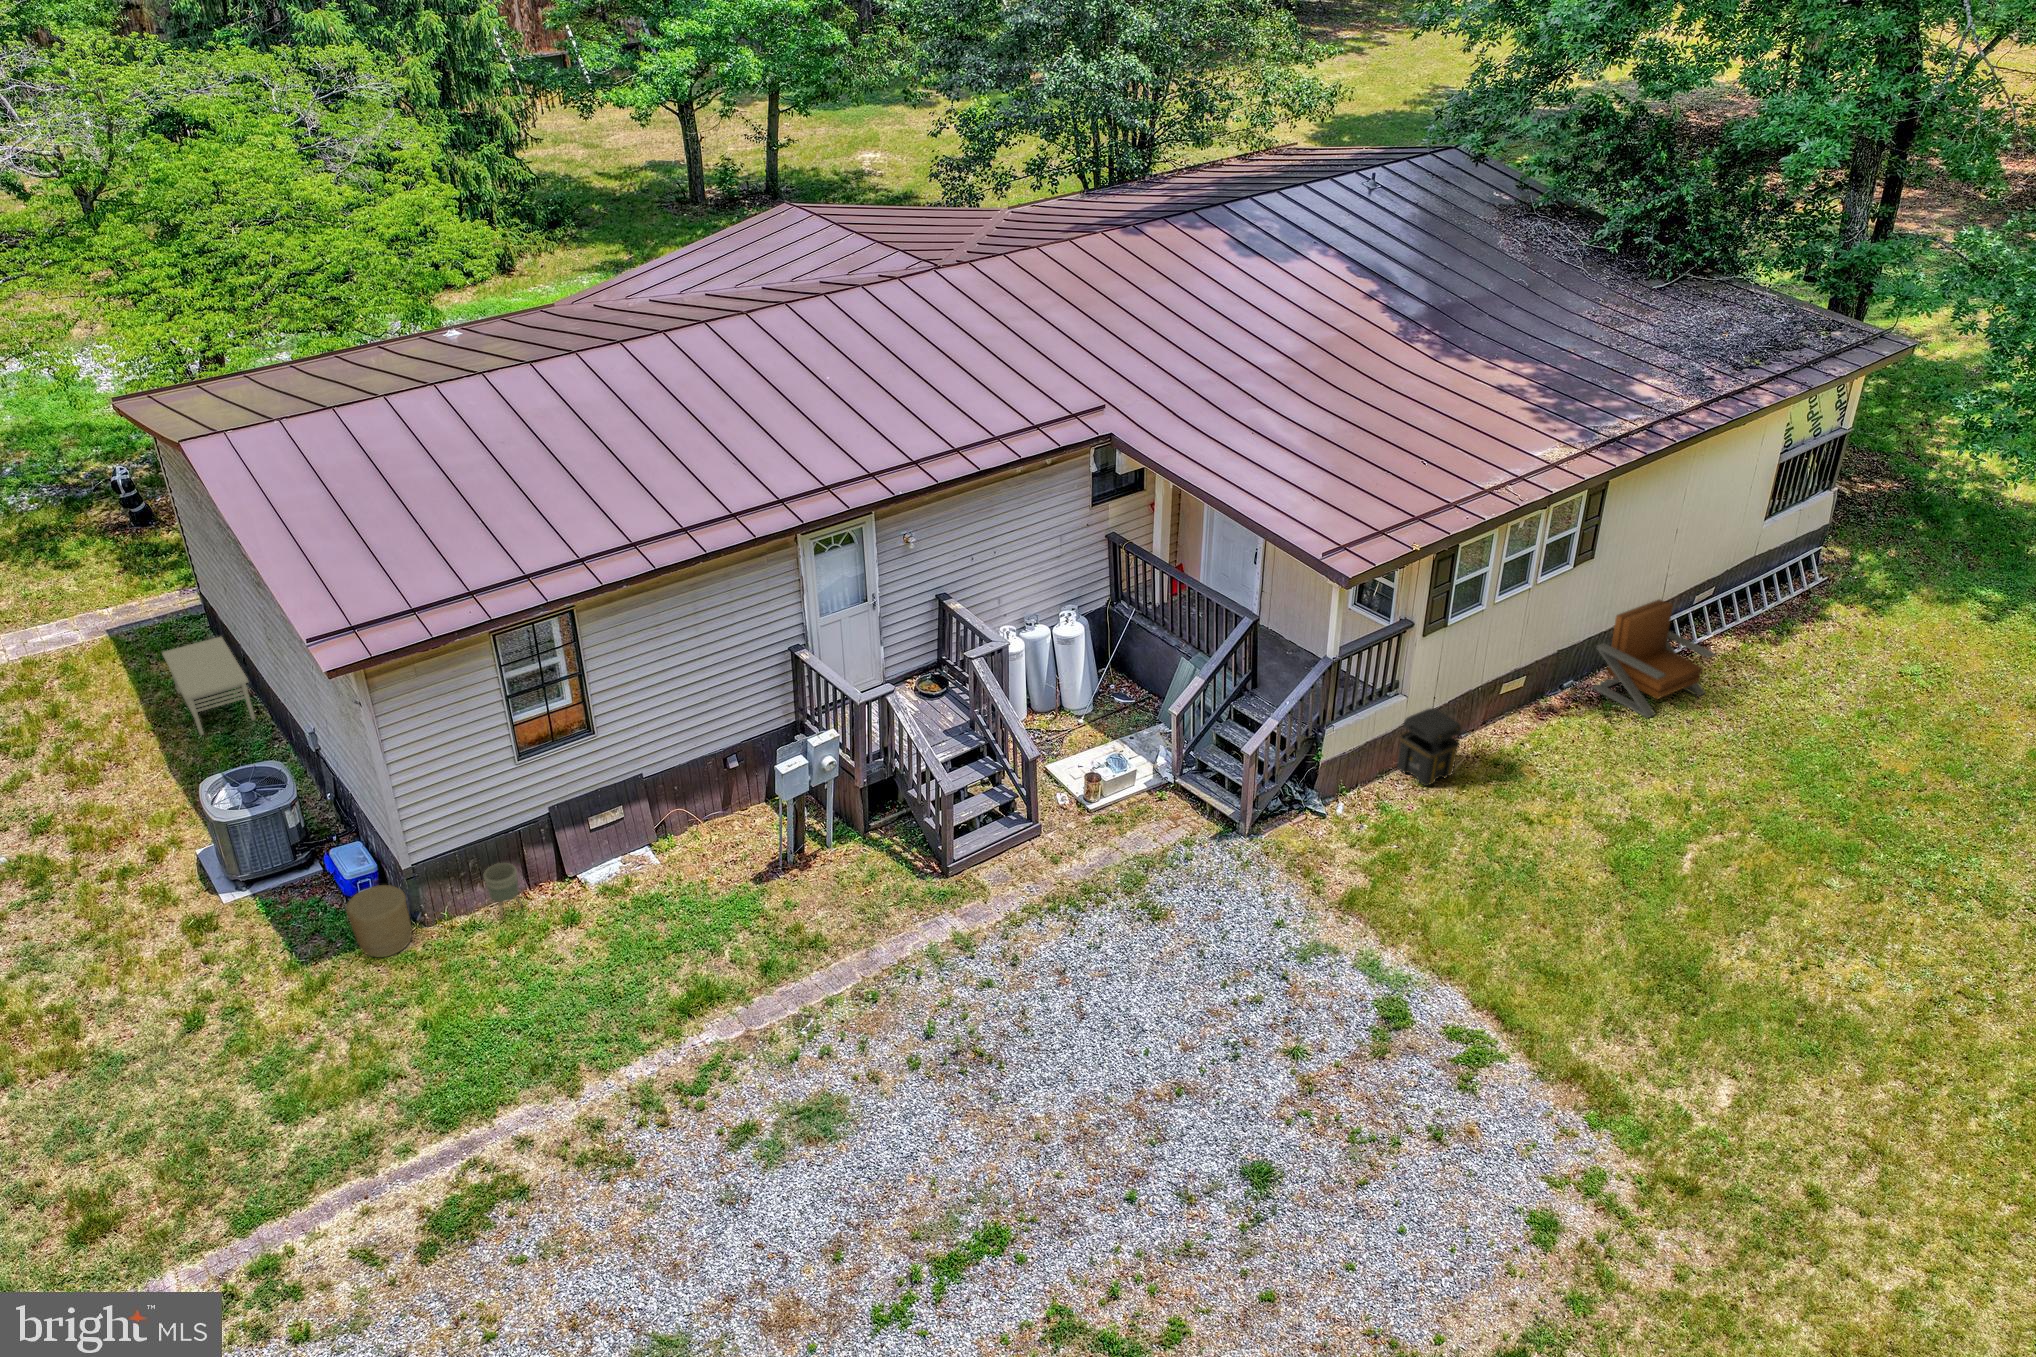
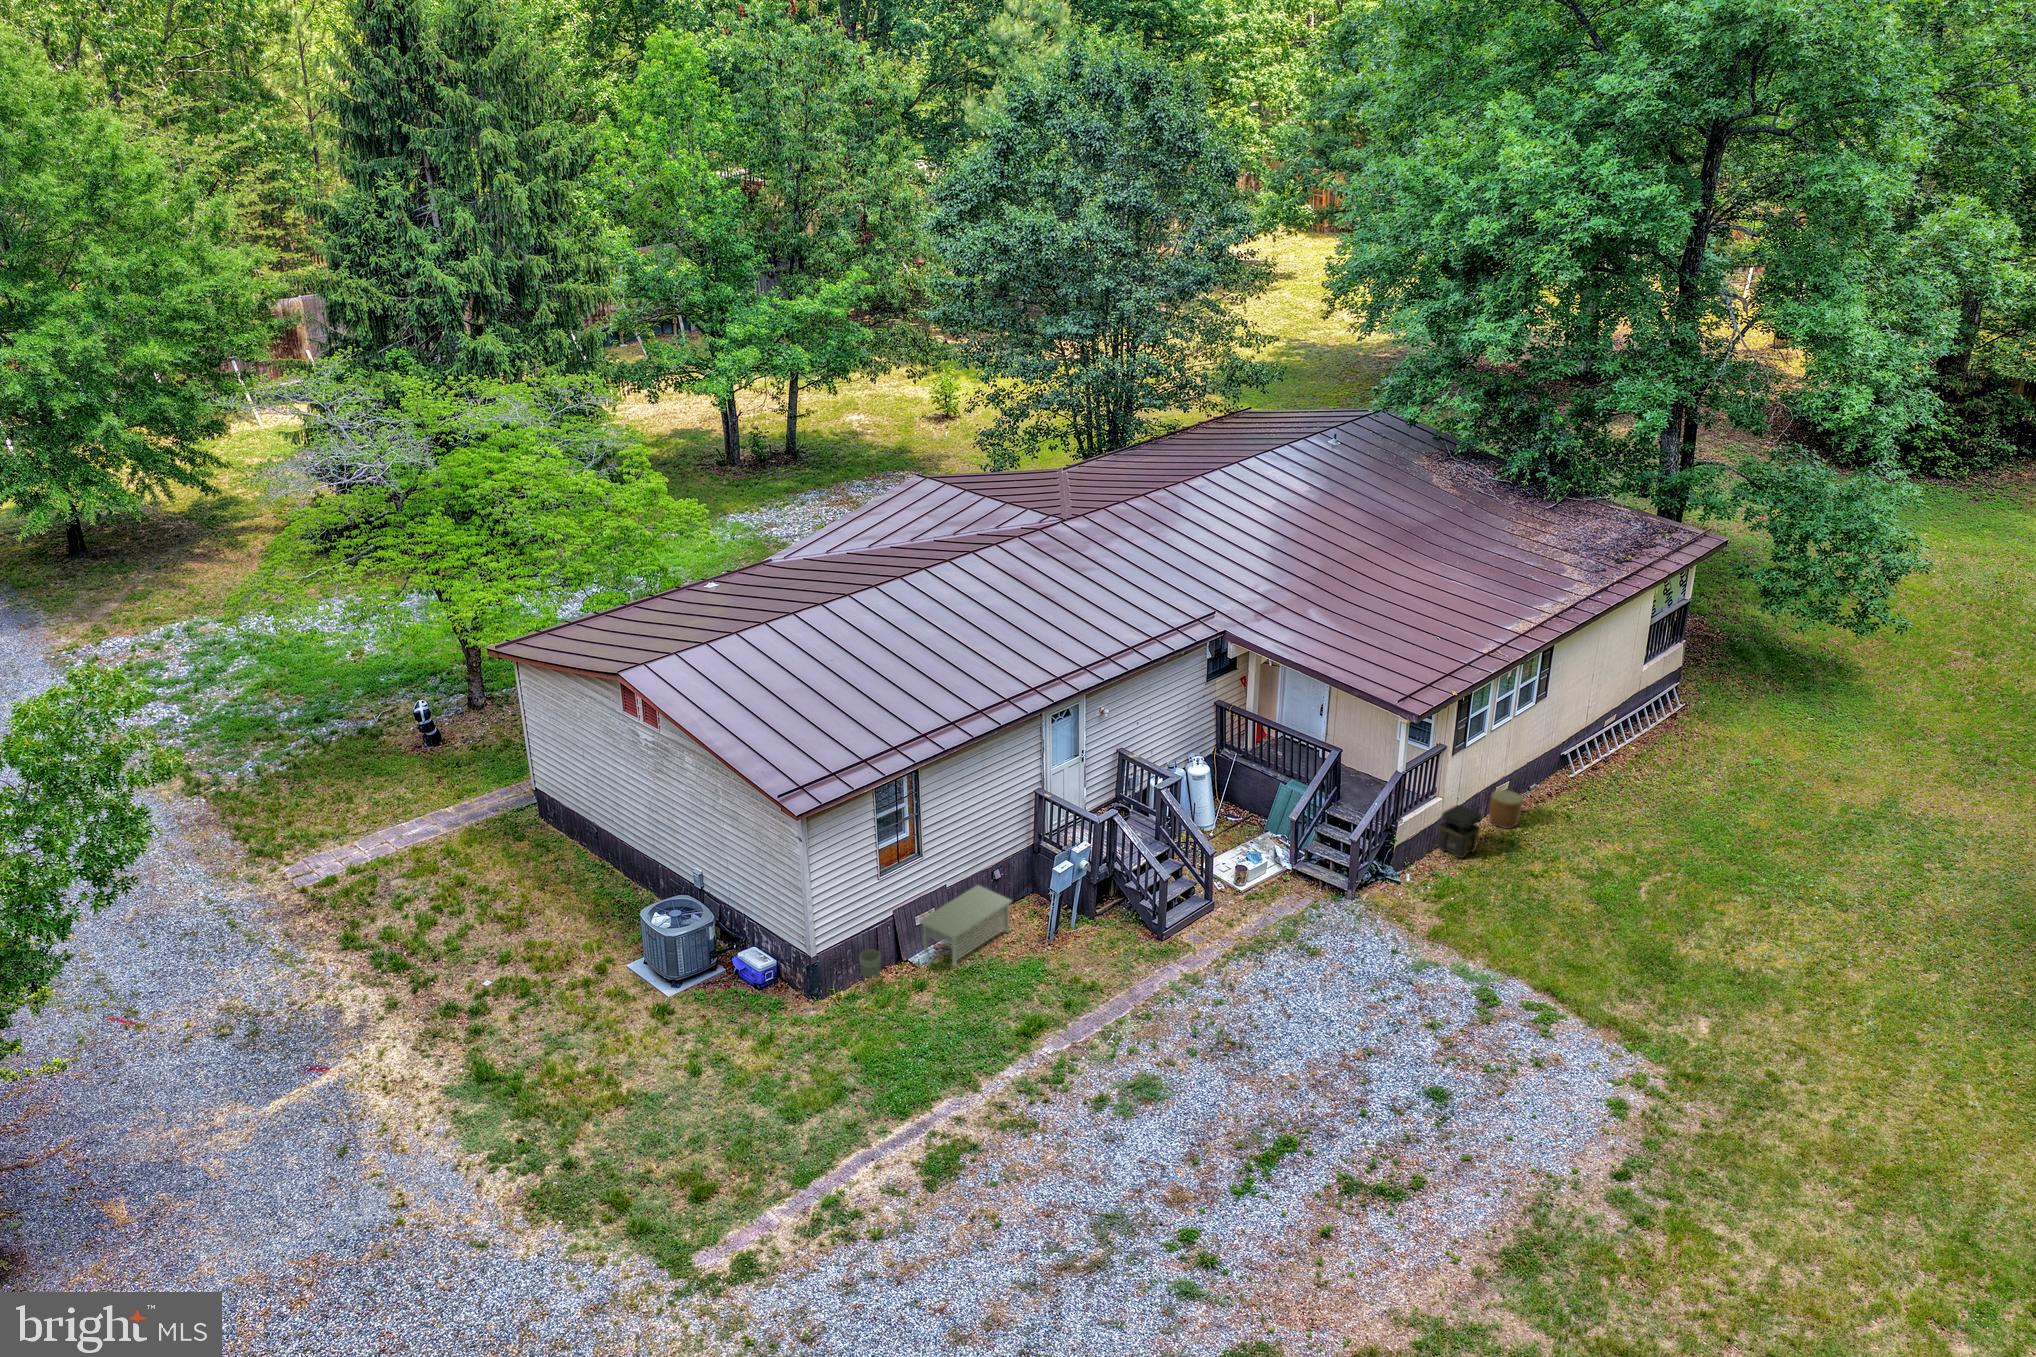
lounge chair: present [1593,600,1716,718] -> none [1548,723,1631,805]
storage bench: present [162,637,255,735] -> present [919,885,1011,967]
woven basket: present [346,885,412,957] -> present [1489,790,1523,829]

